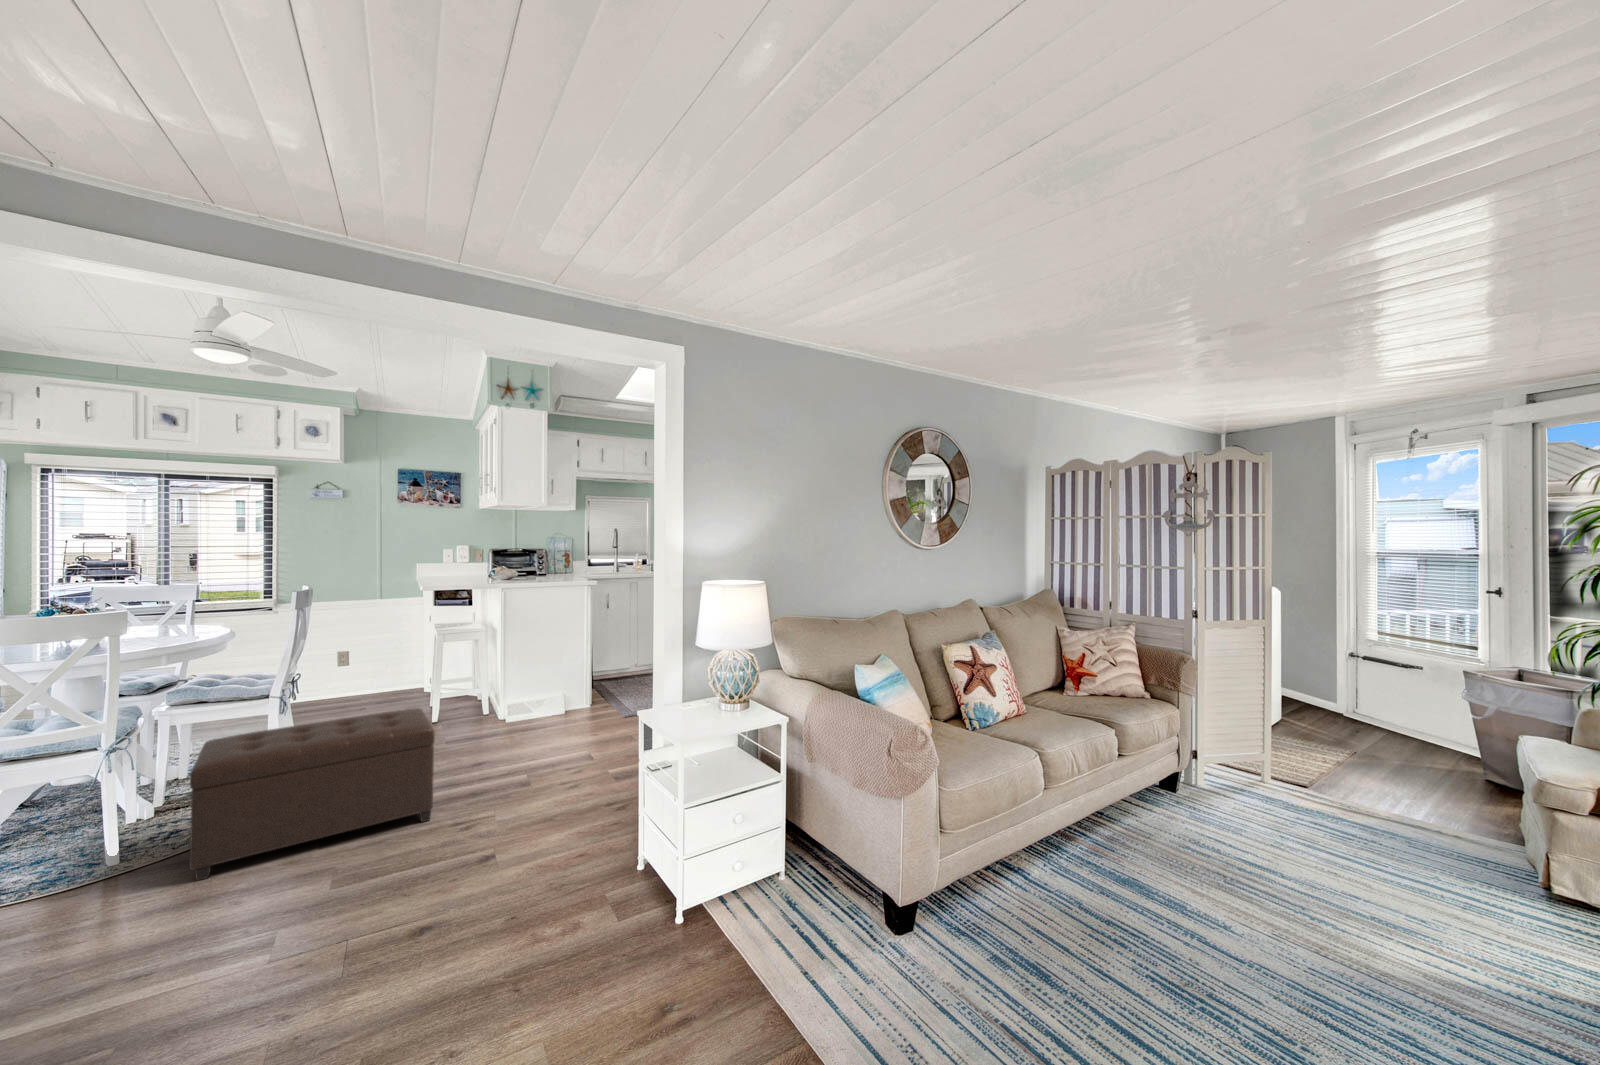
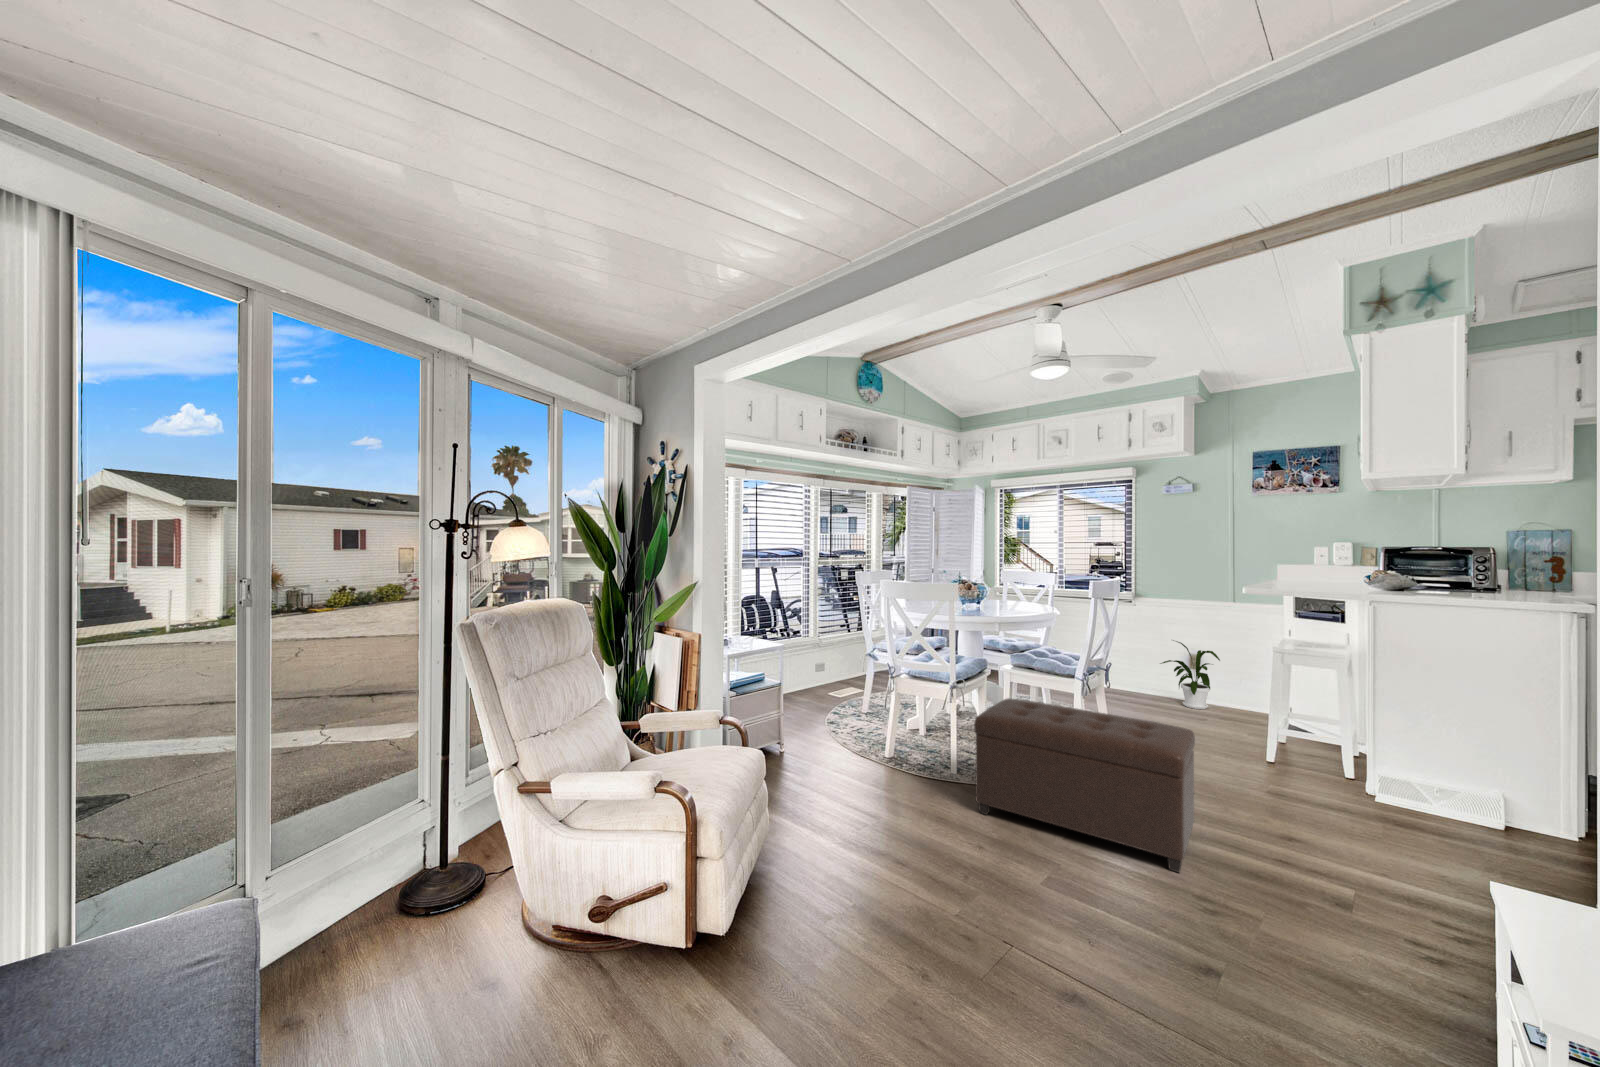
house plant: none [317,641,376,701] -> present [1160,640,1220,709]

